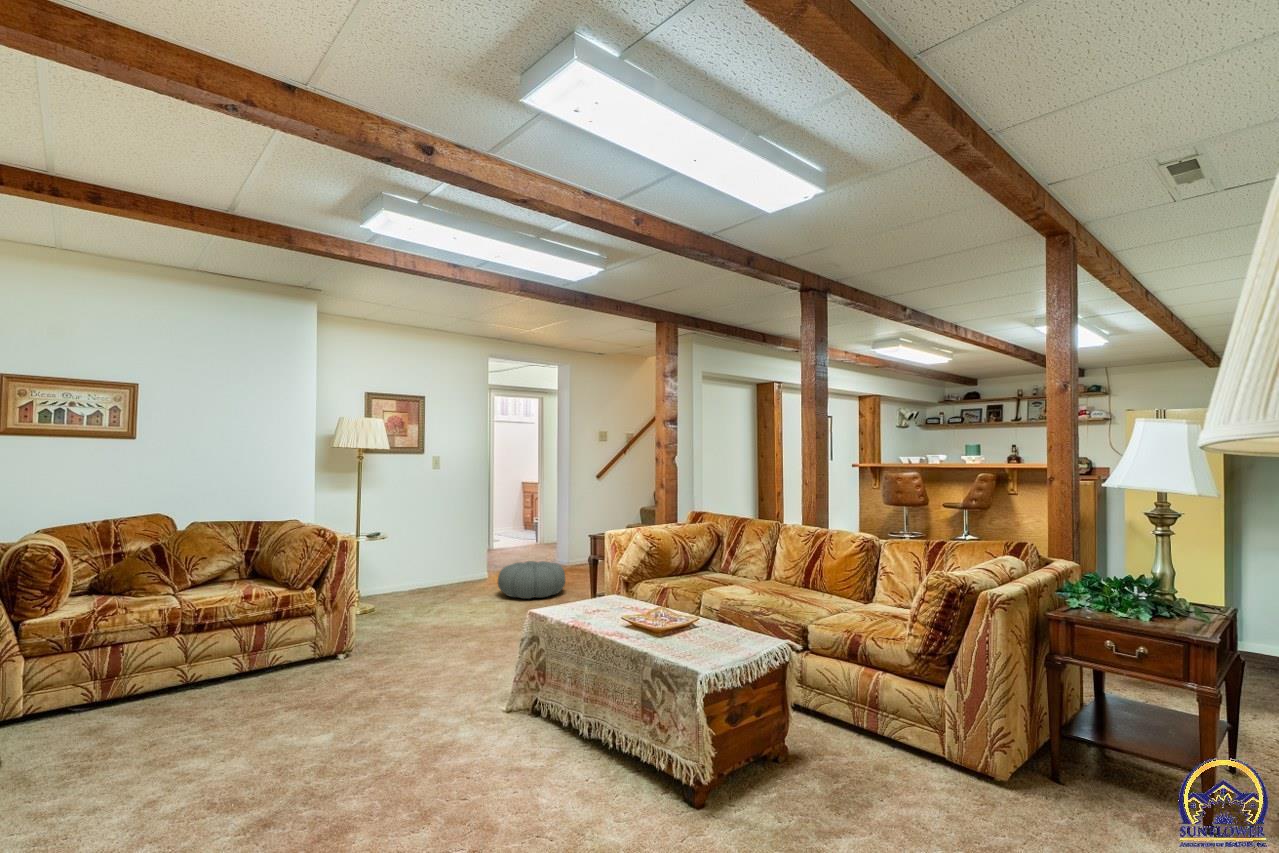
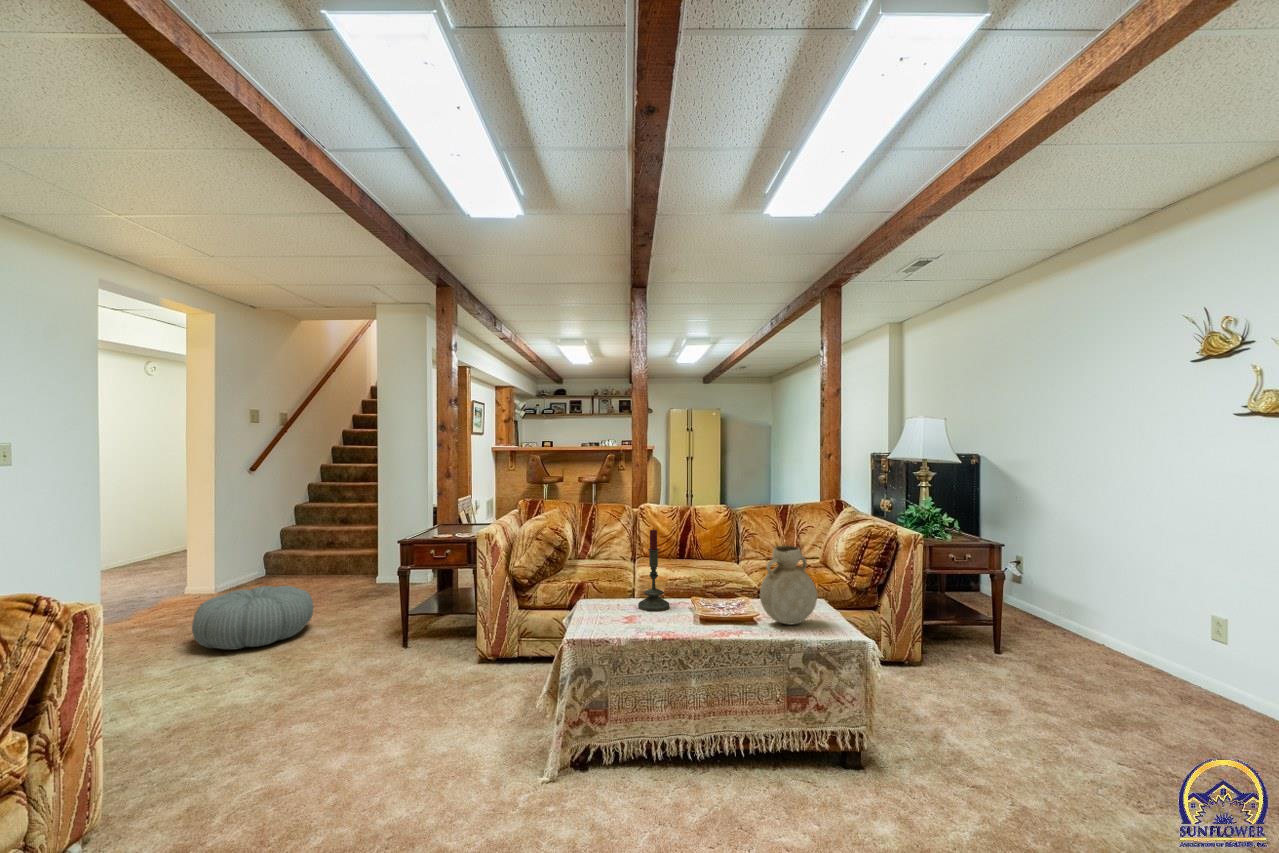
candle: none [628,537,656,613] -> present [638,529,669,612]
vase: none [659,563,716,645] -> present [760,545,817,625]

